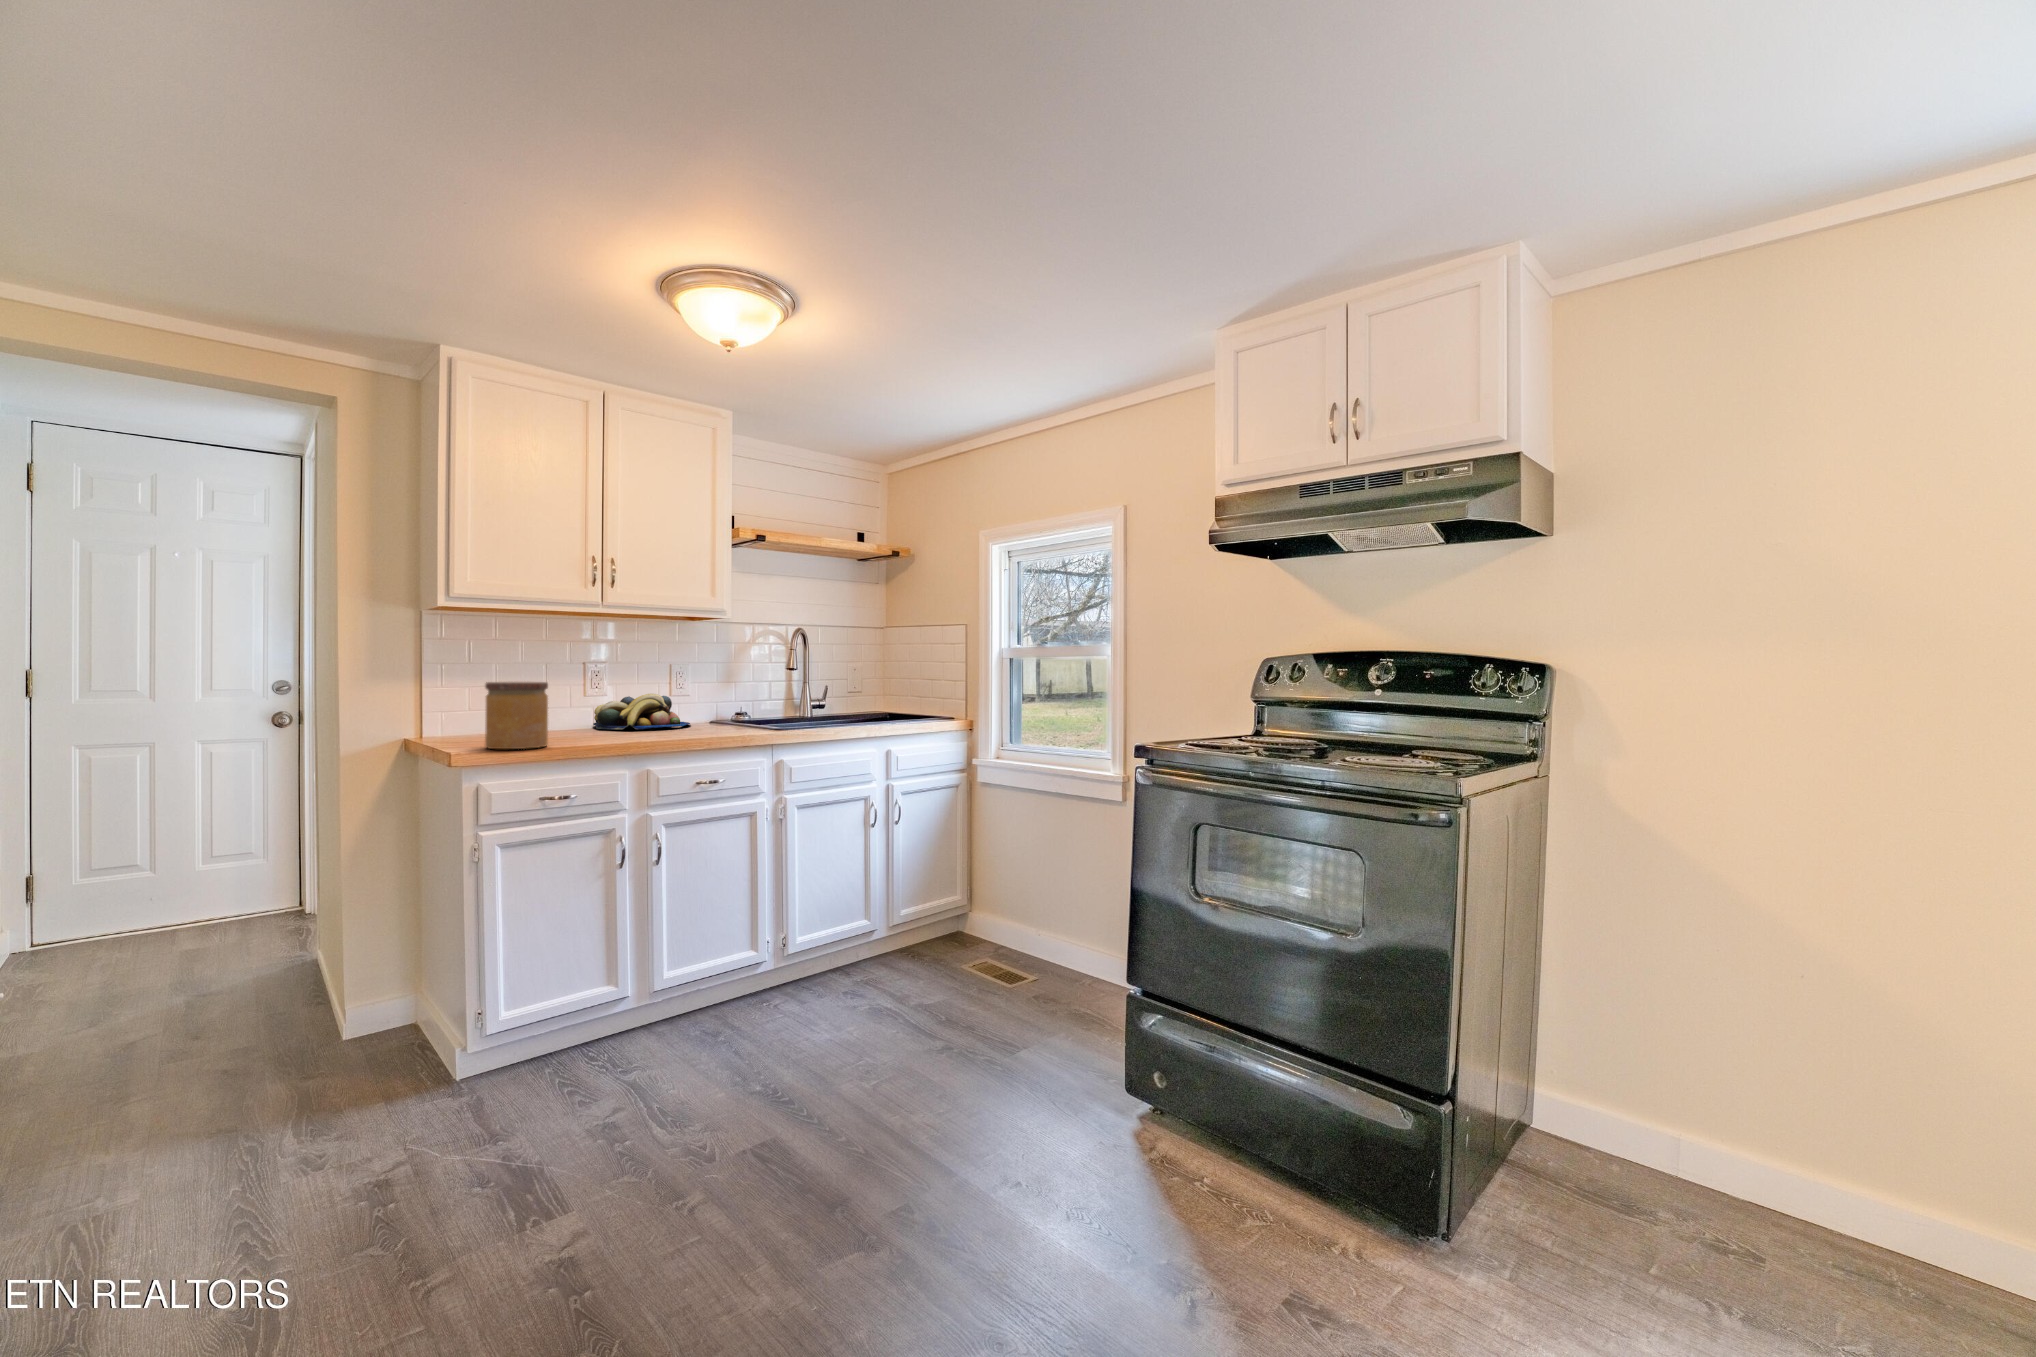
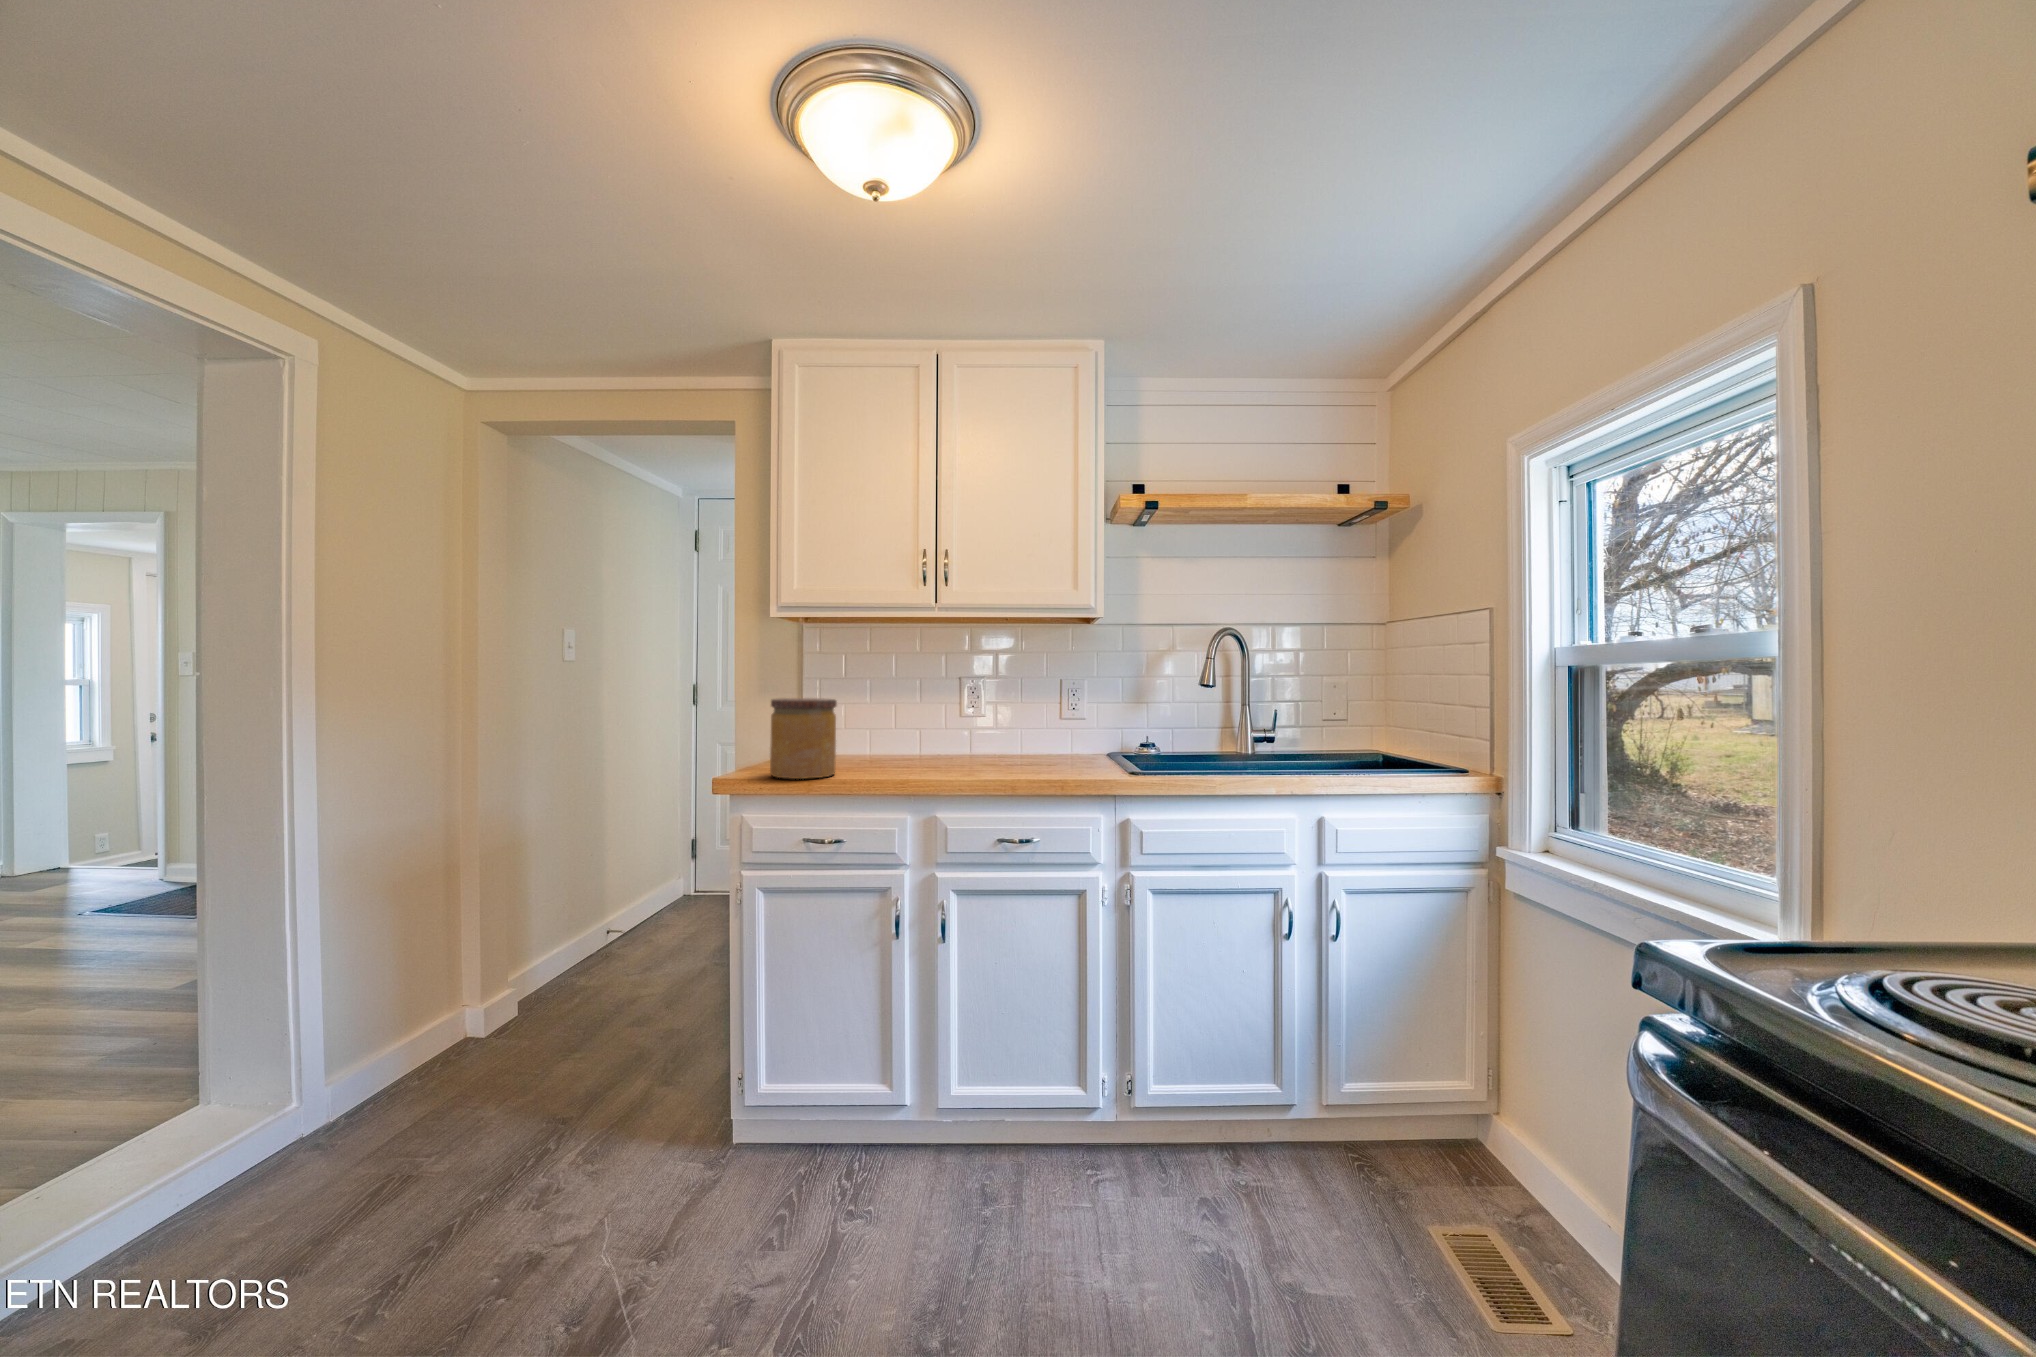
fruit bowl: present [593,694,690,729] -> none [951,715,1064,759]

